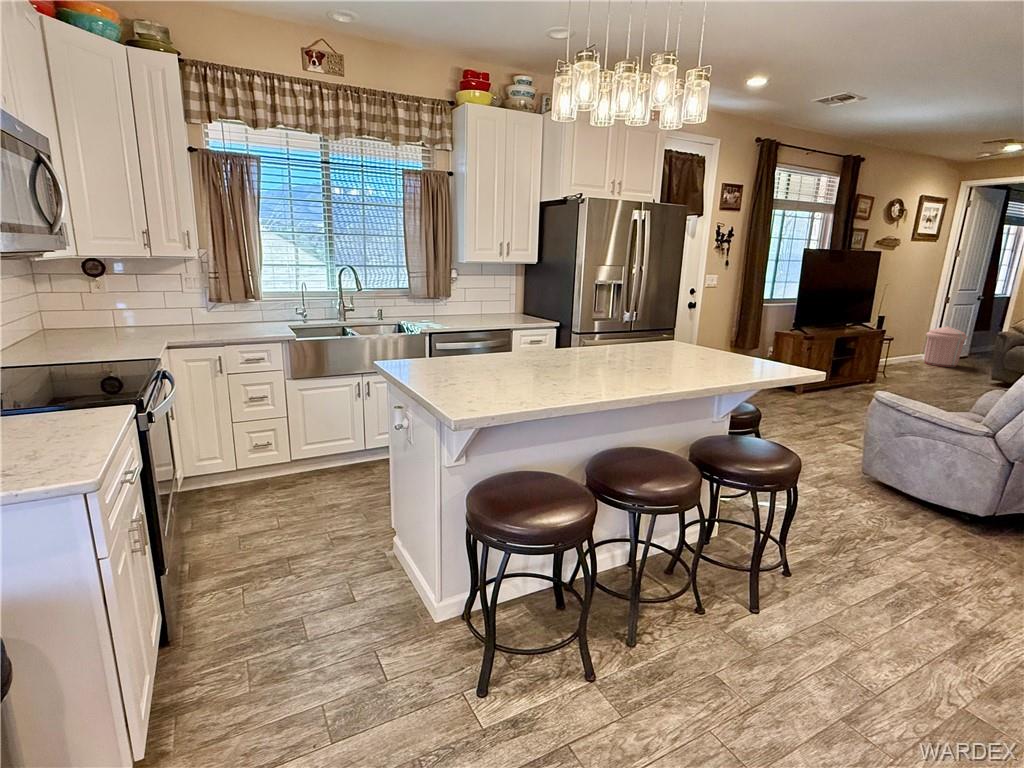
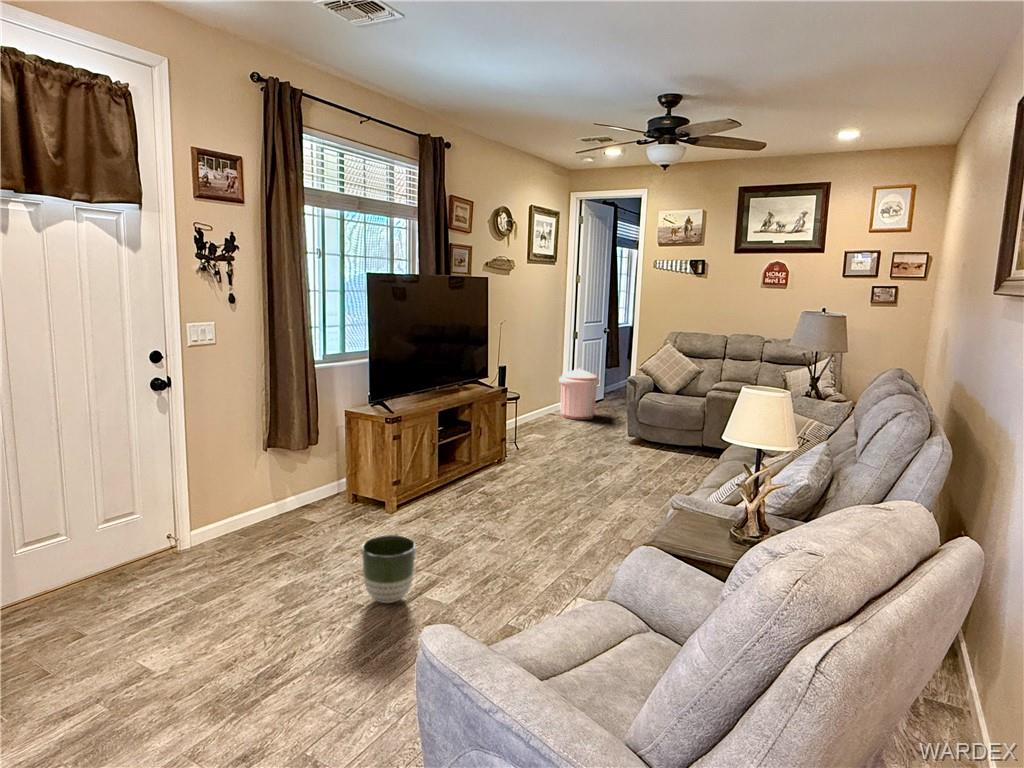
planter: none [801,390,835,424] -> present [362,535,415,603]

